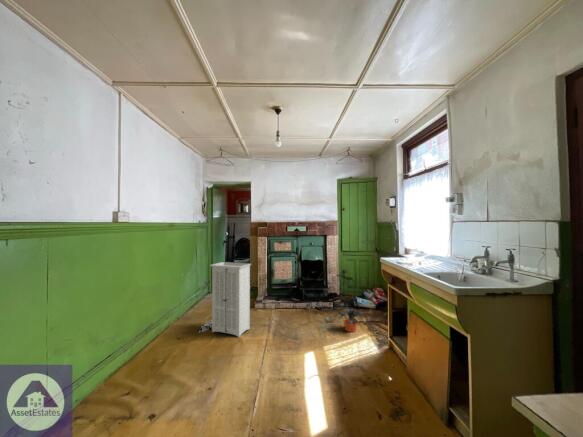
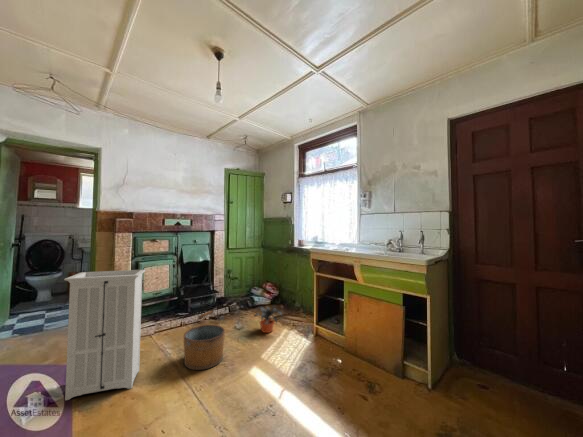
bucket: none [272,300,301,341] -> present [184,311,225,370]

